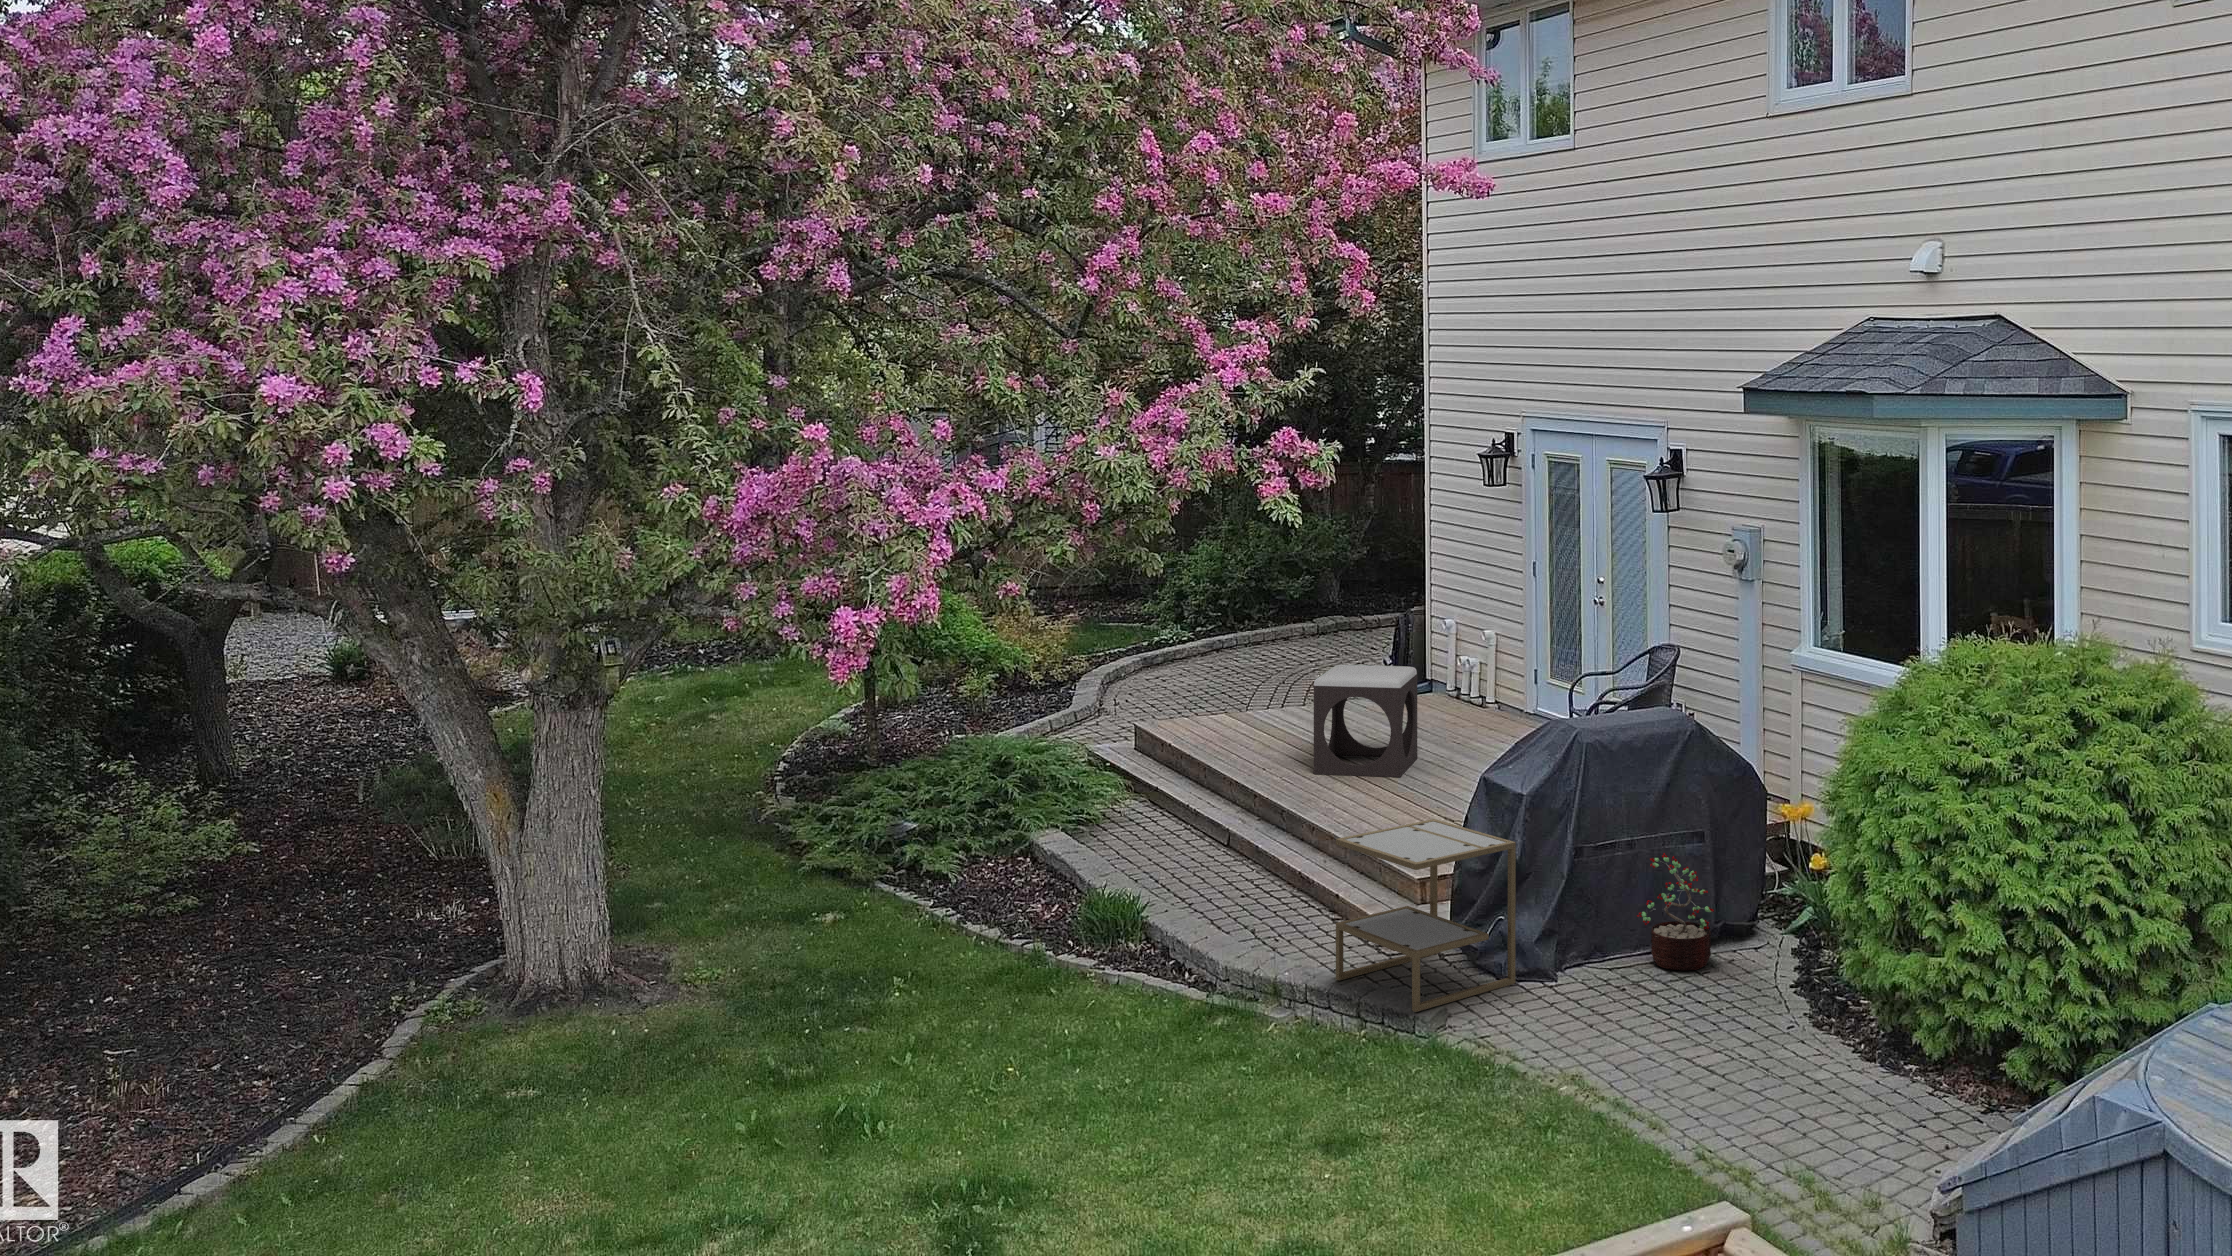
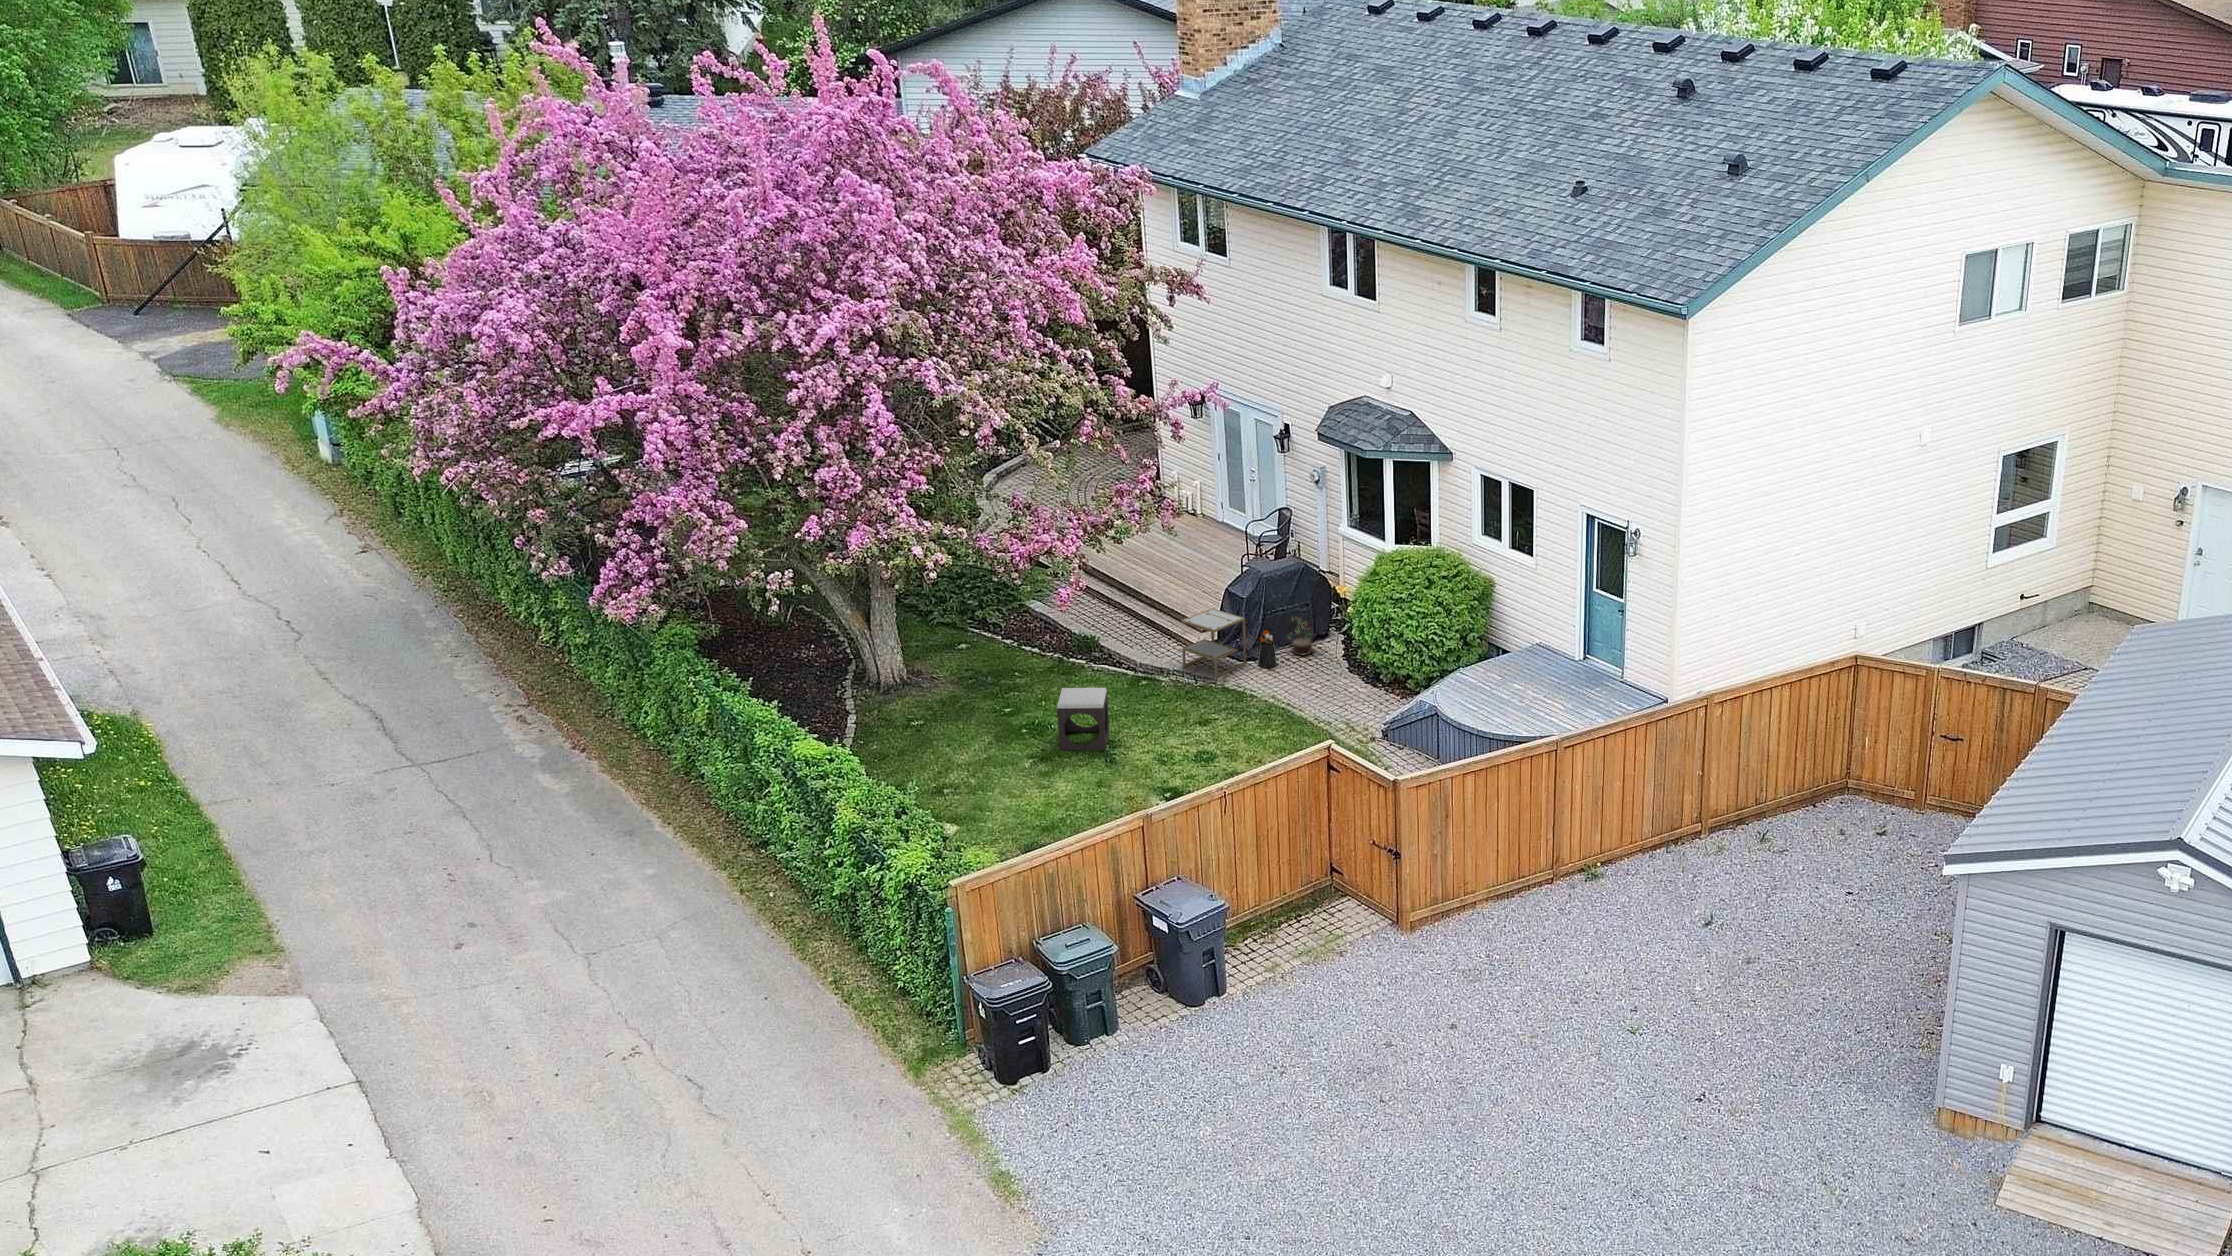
footstool: present [1314,665,1417,777] -> present [1057,688,1110,750]
watering can: none [1546,881,1605,996] -> present [1257,630,1277,668]

